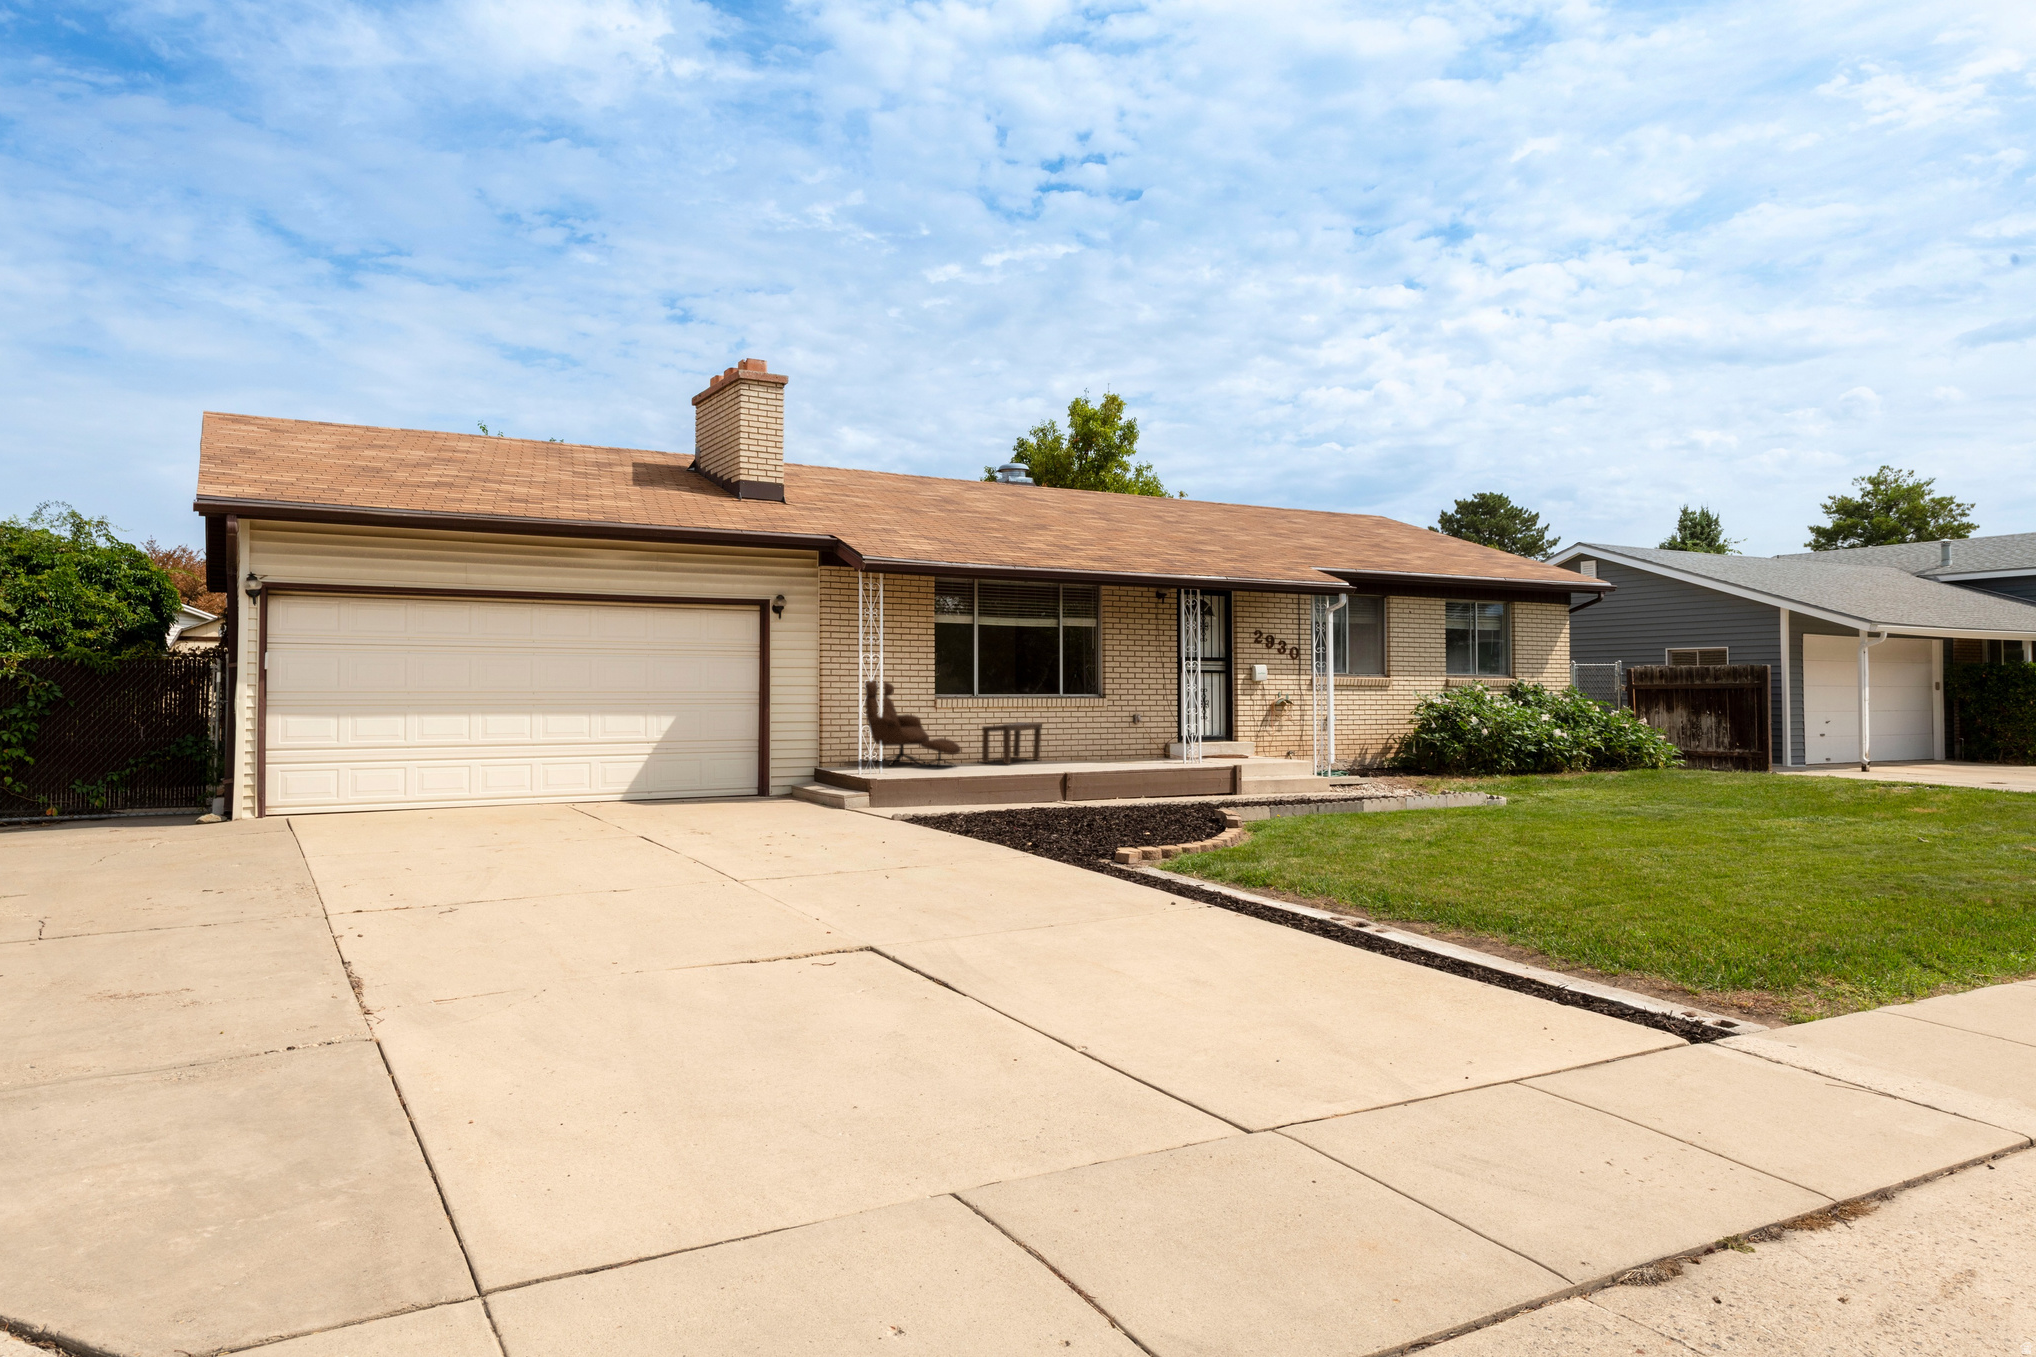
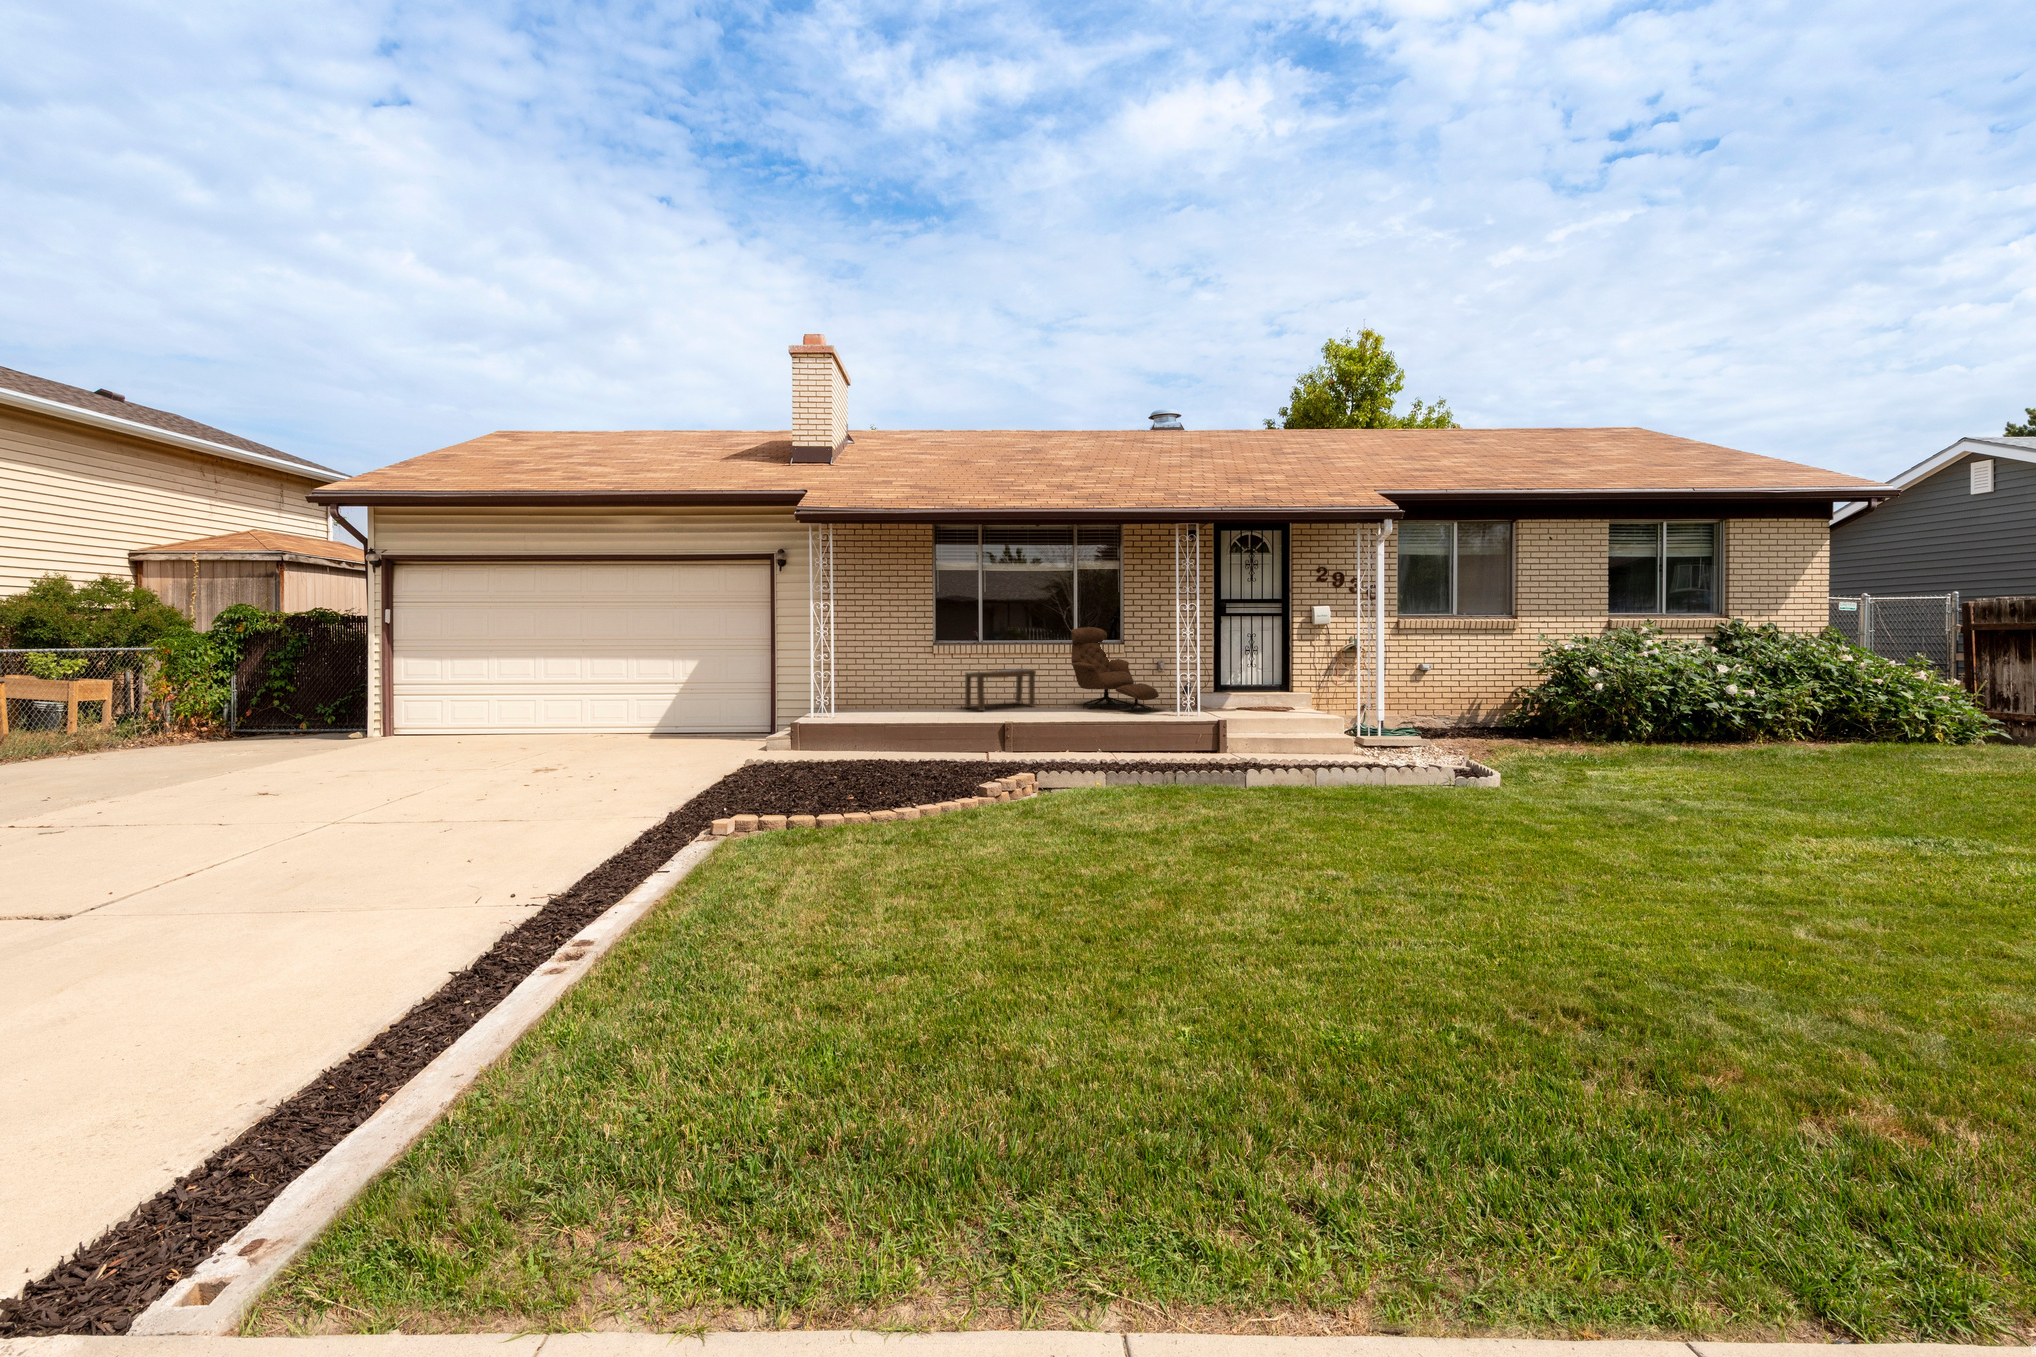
lounge chair: present [865,680,961,766] -> present [1071,627,1159,712]

